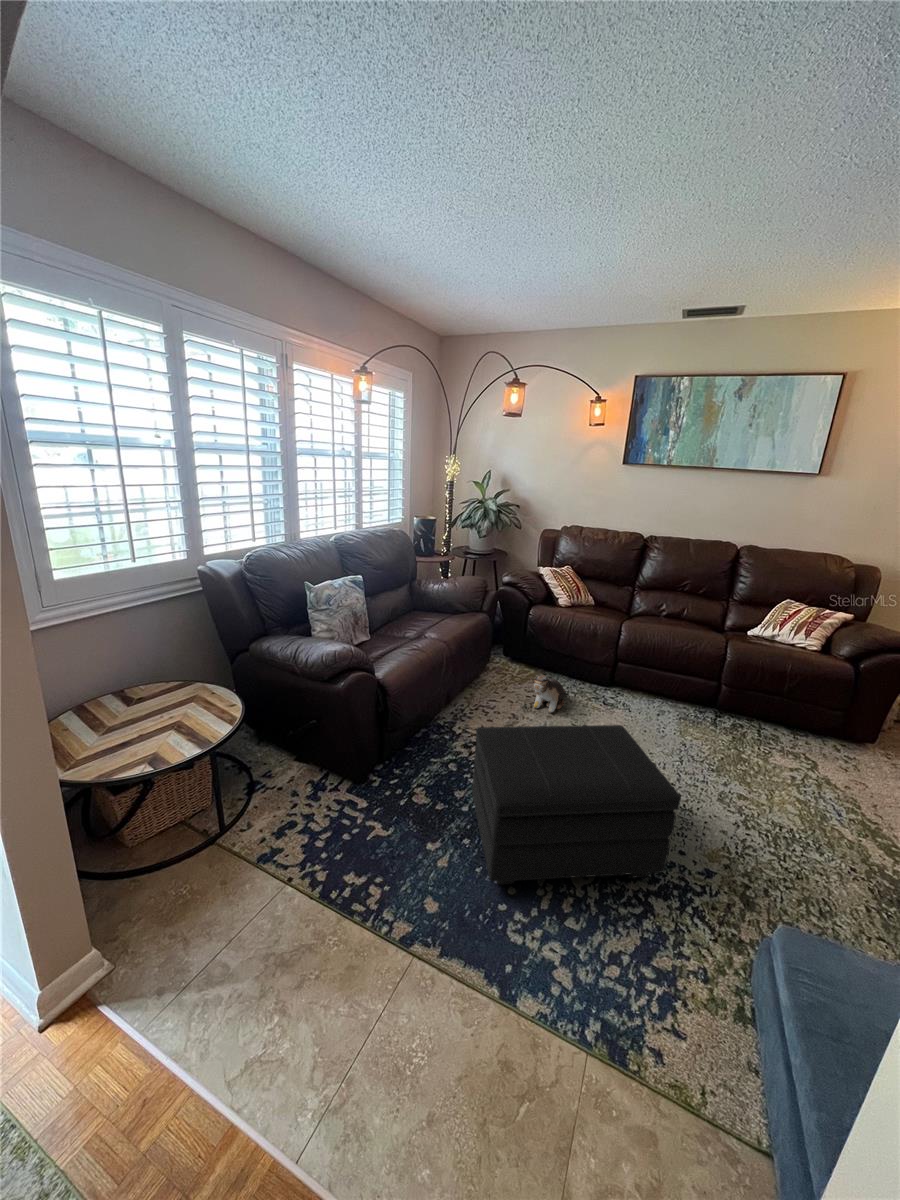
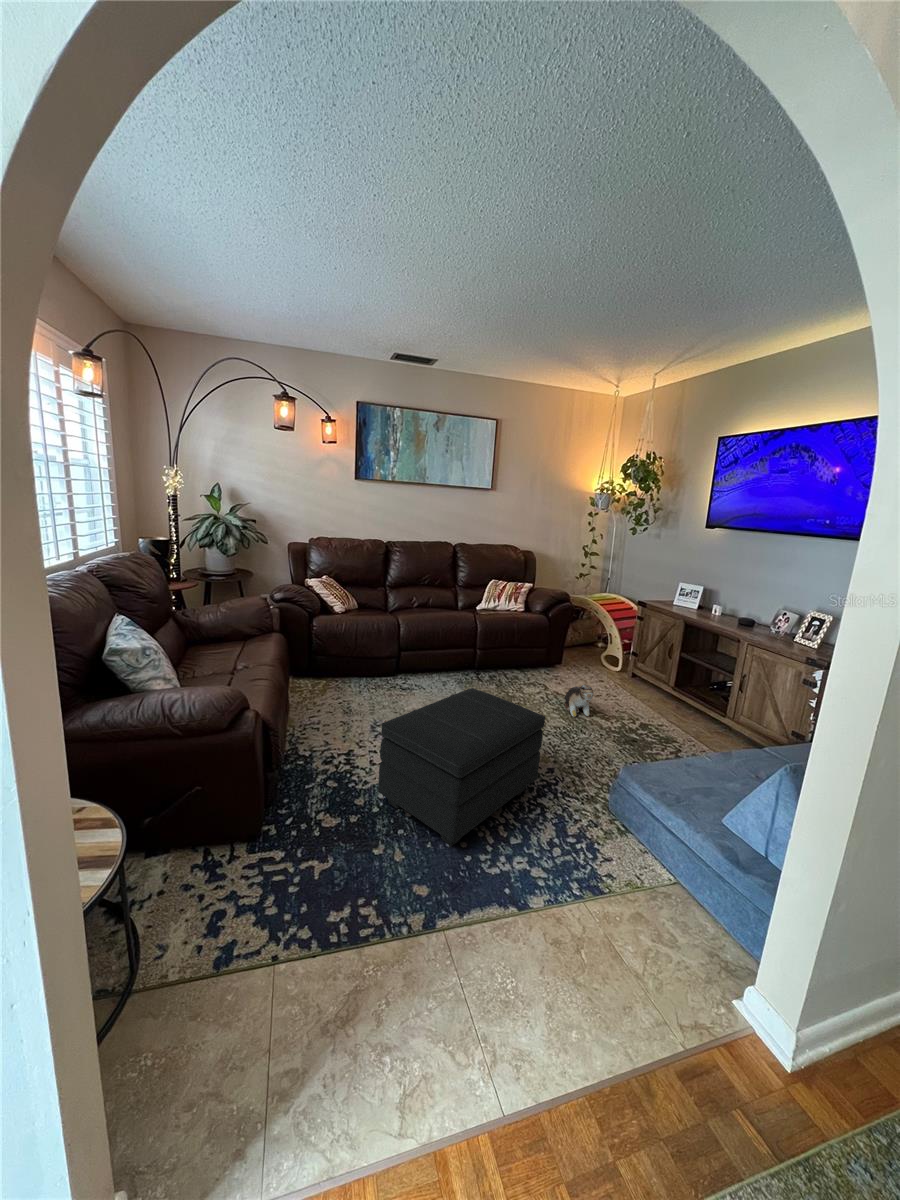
plush toy: present [530,675,566,713] -> present [564,684,597,717]

